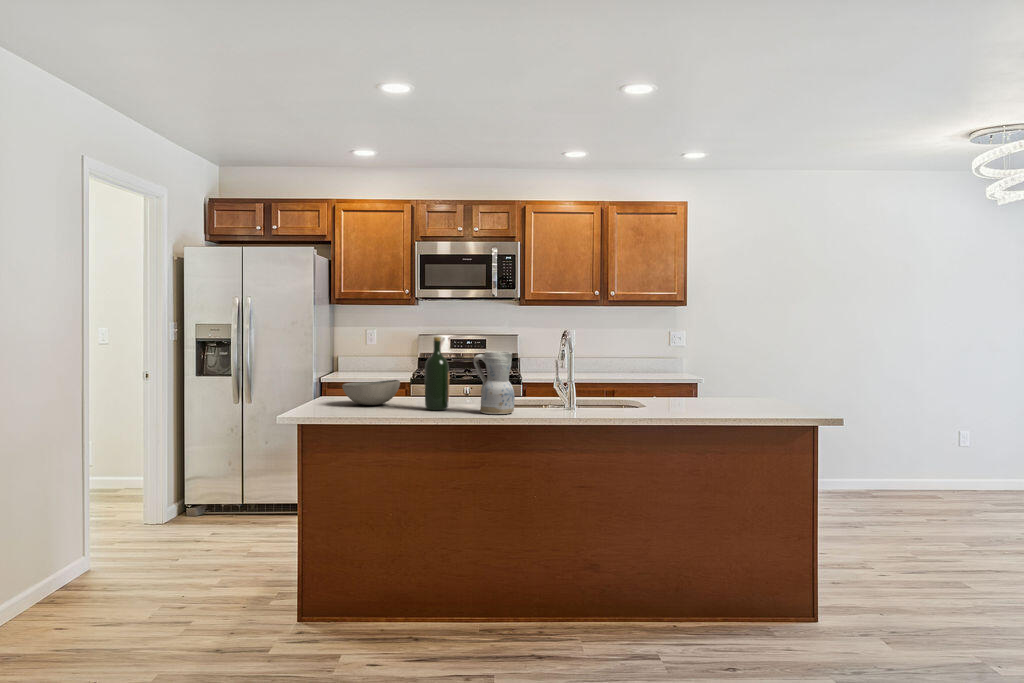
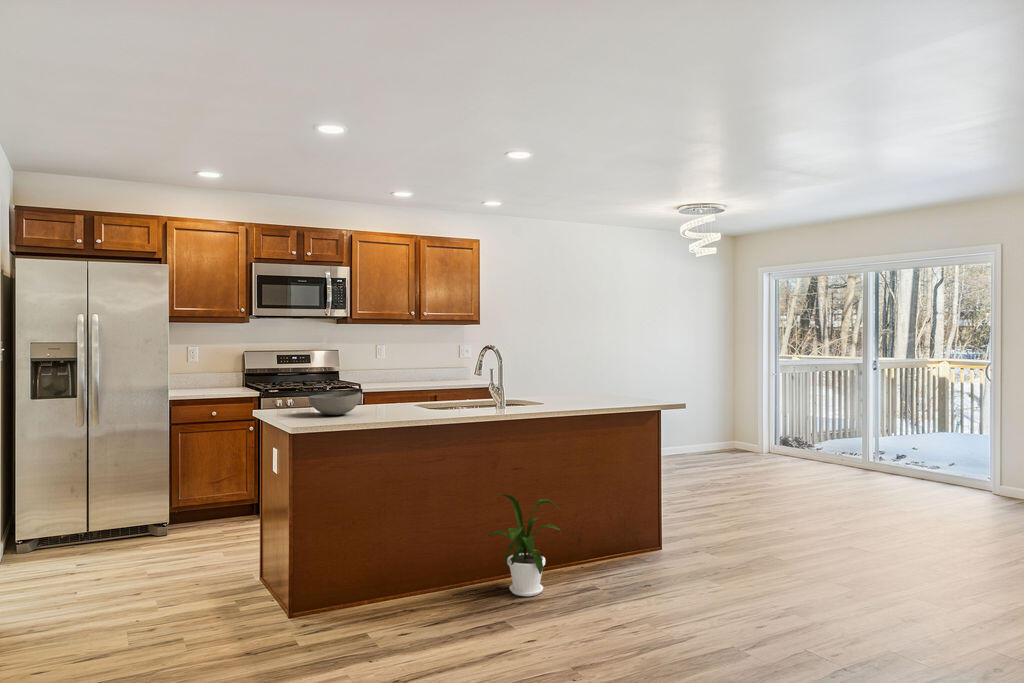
wine bottle: present [425,337,449,410] -> none [393,353,414,416]
ceramic pitcher: present [474,351,515,414] -> none [438,364,473,415]
house plant: none [514,514,614,651] -> present [477,494,562,596]

